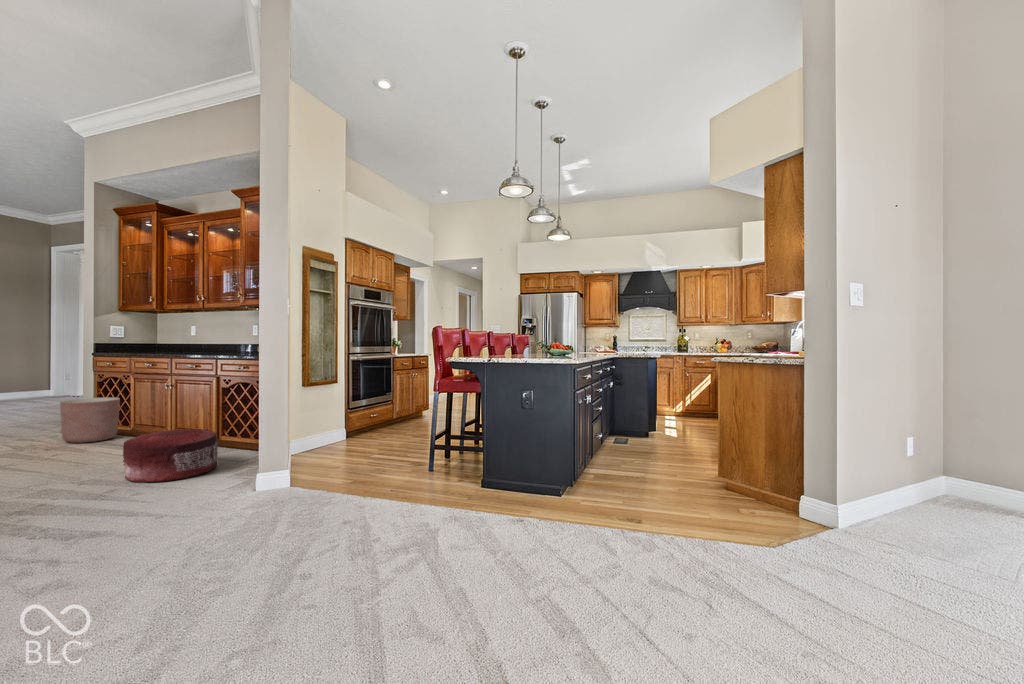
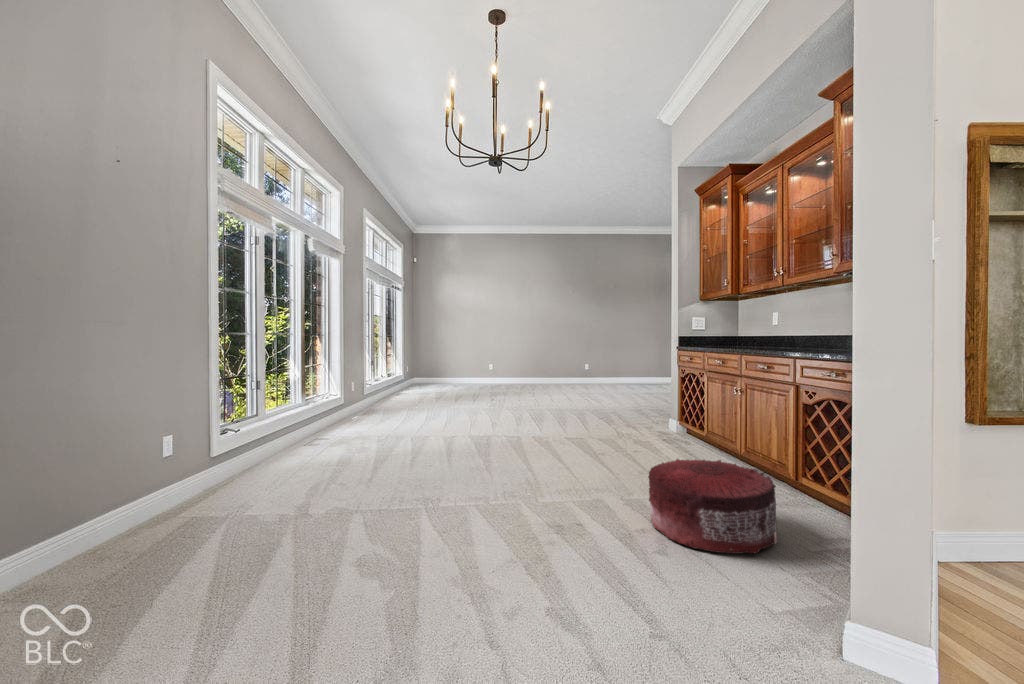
planter: present [60,397,120,443] -> none [646,394,696,443]

